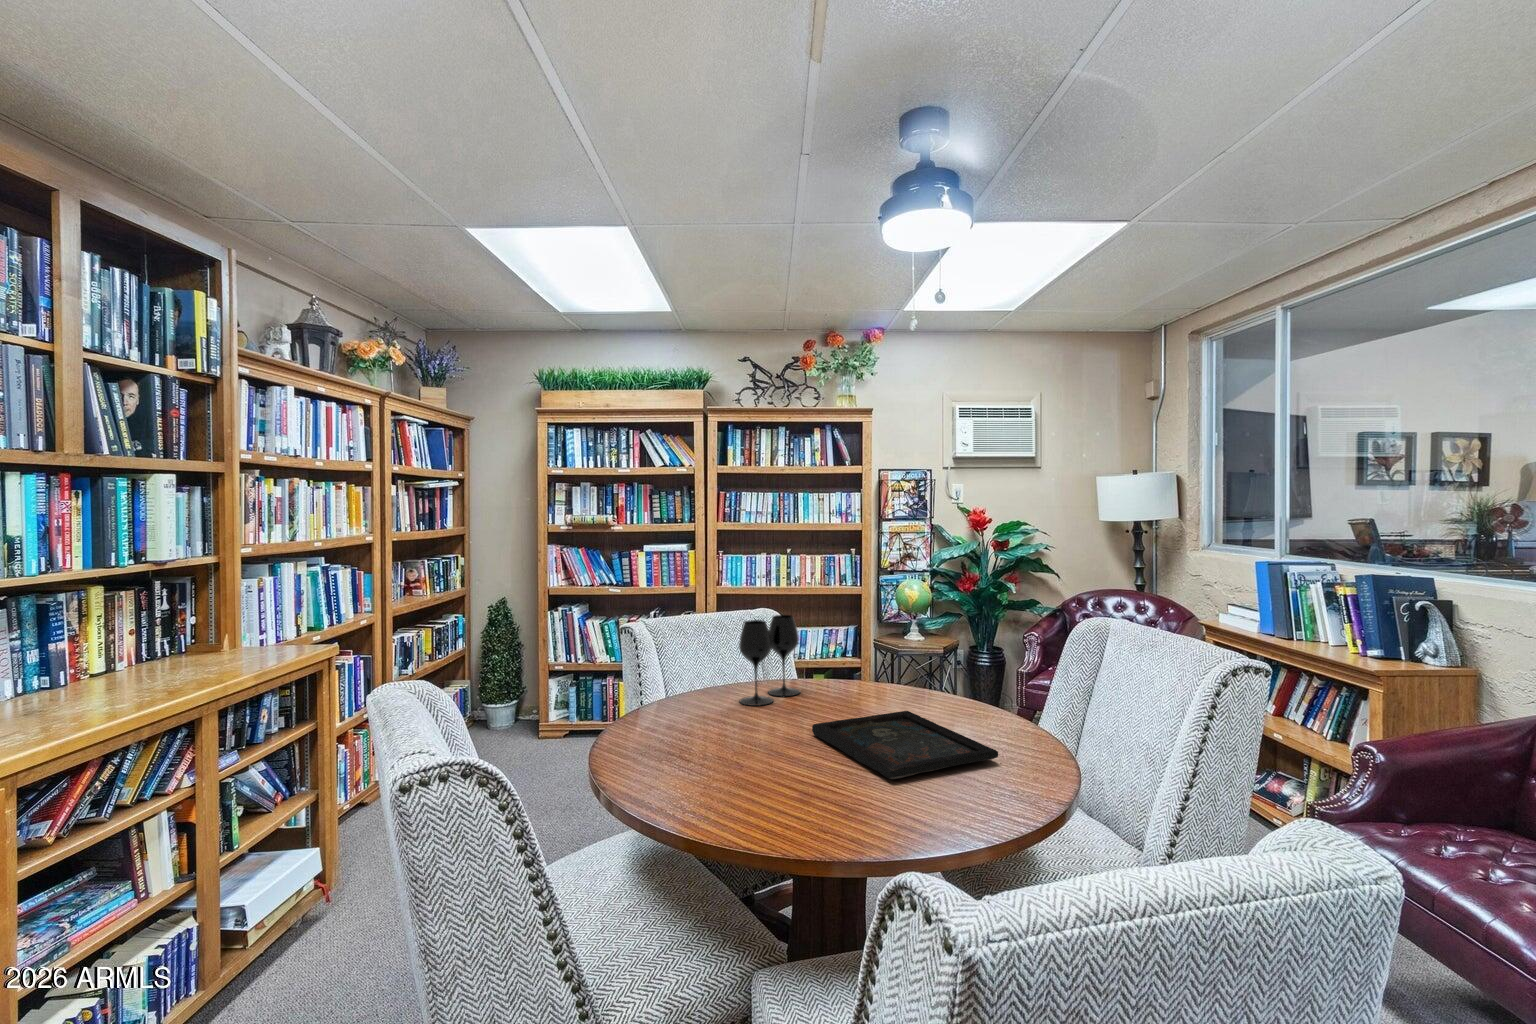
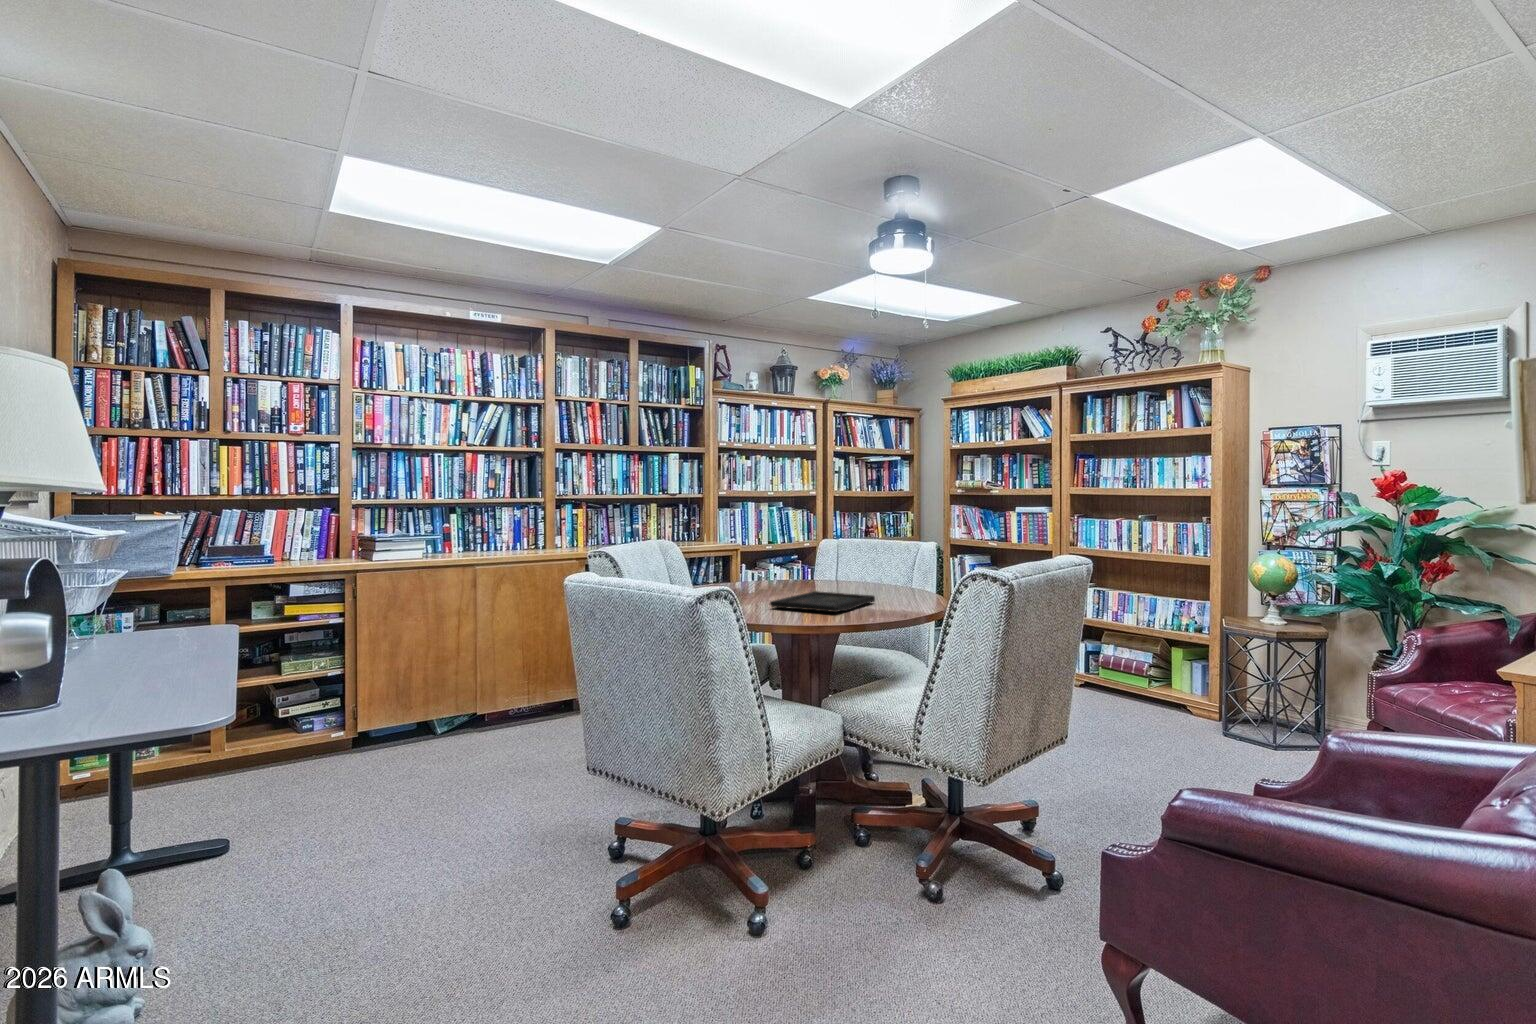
wine glass: present [739,615,800,706] -> none [838,537,889,590]

